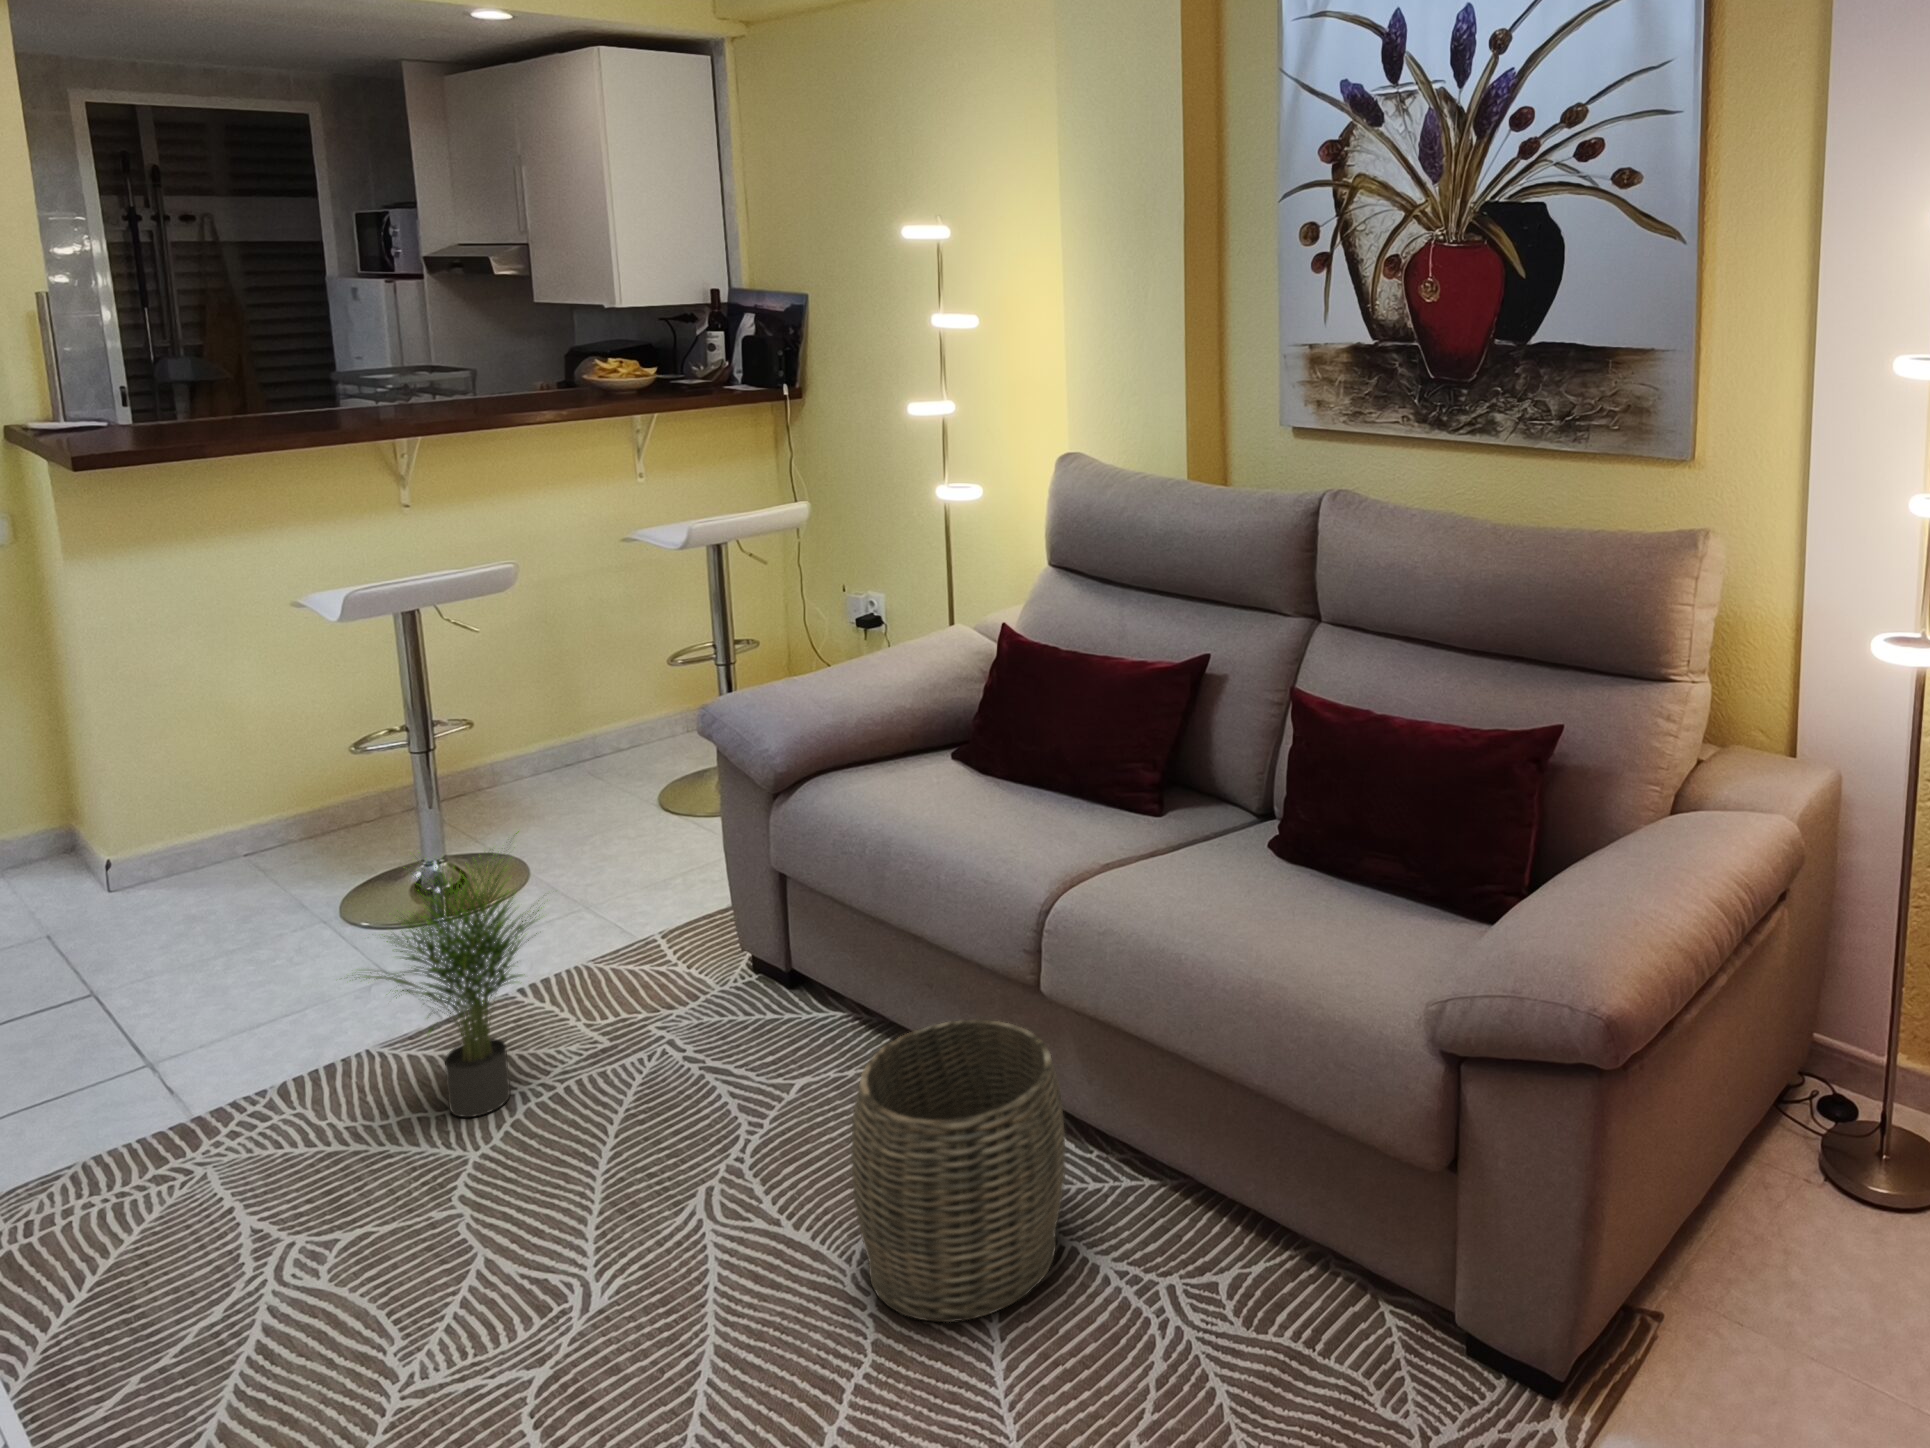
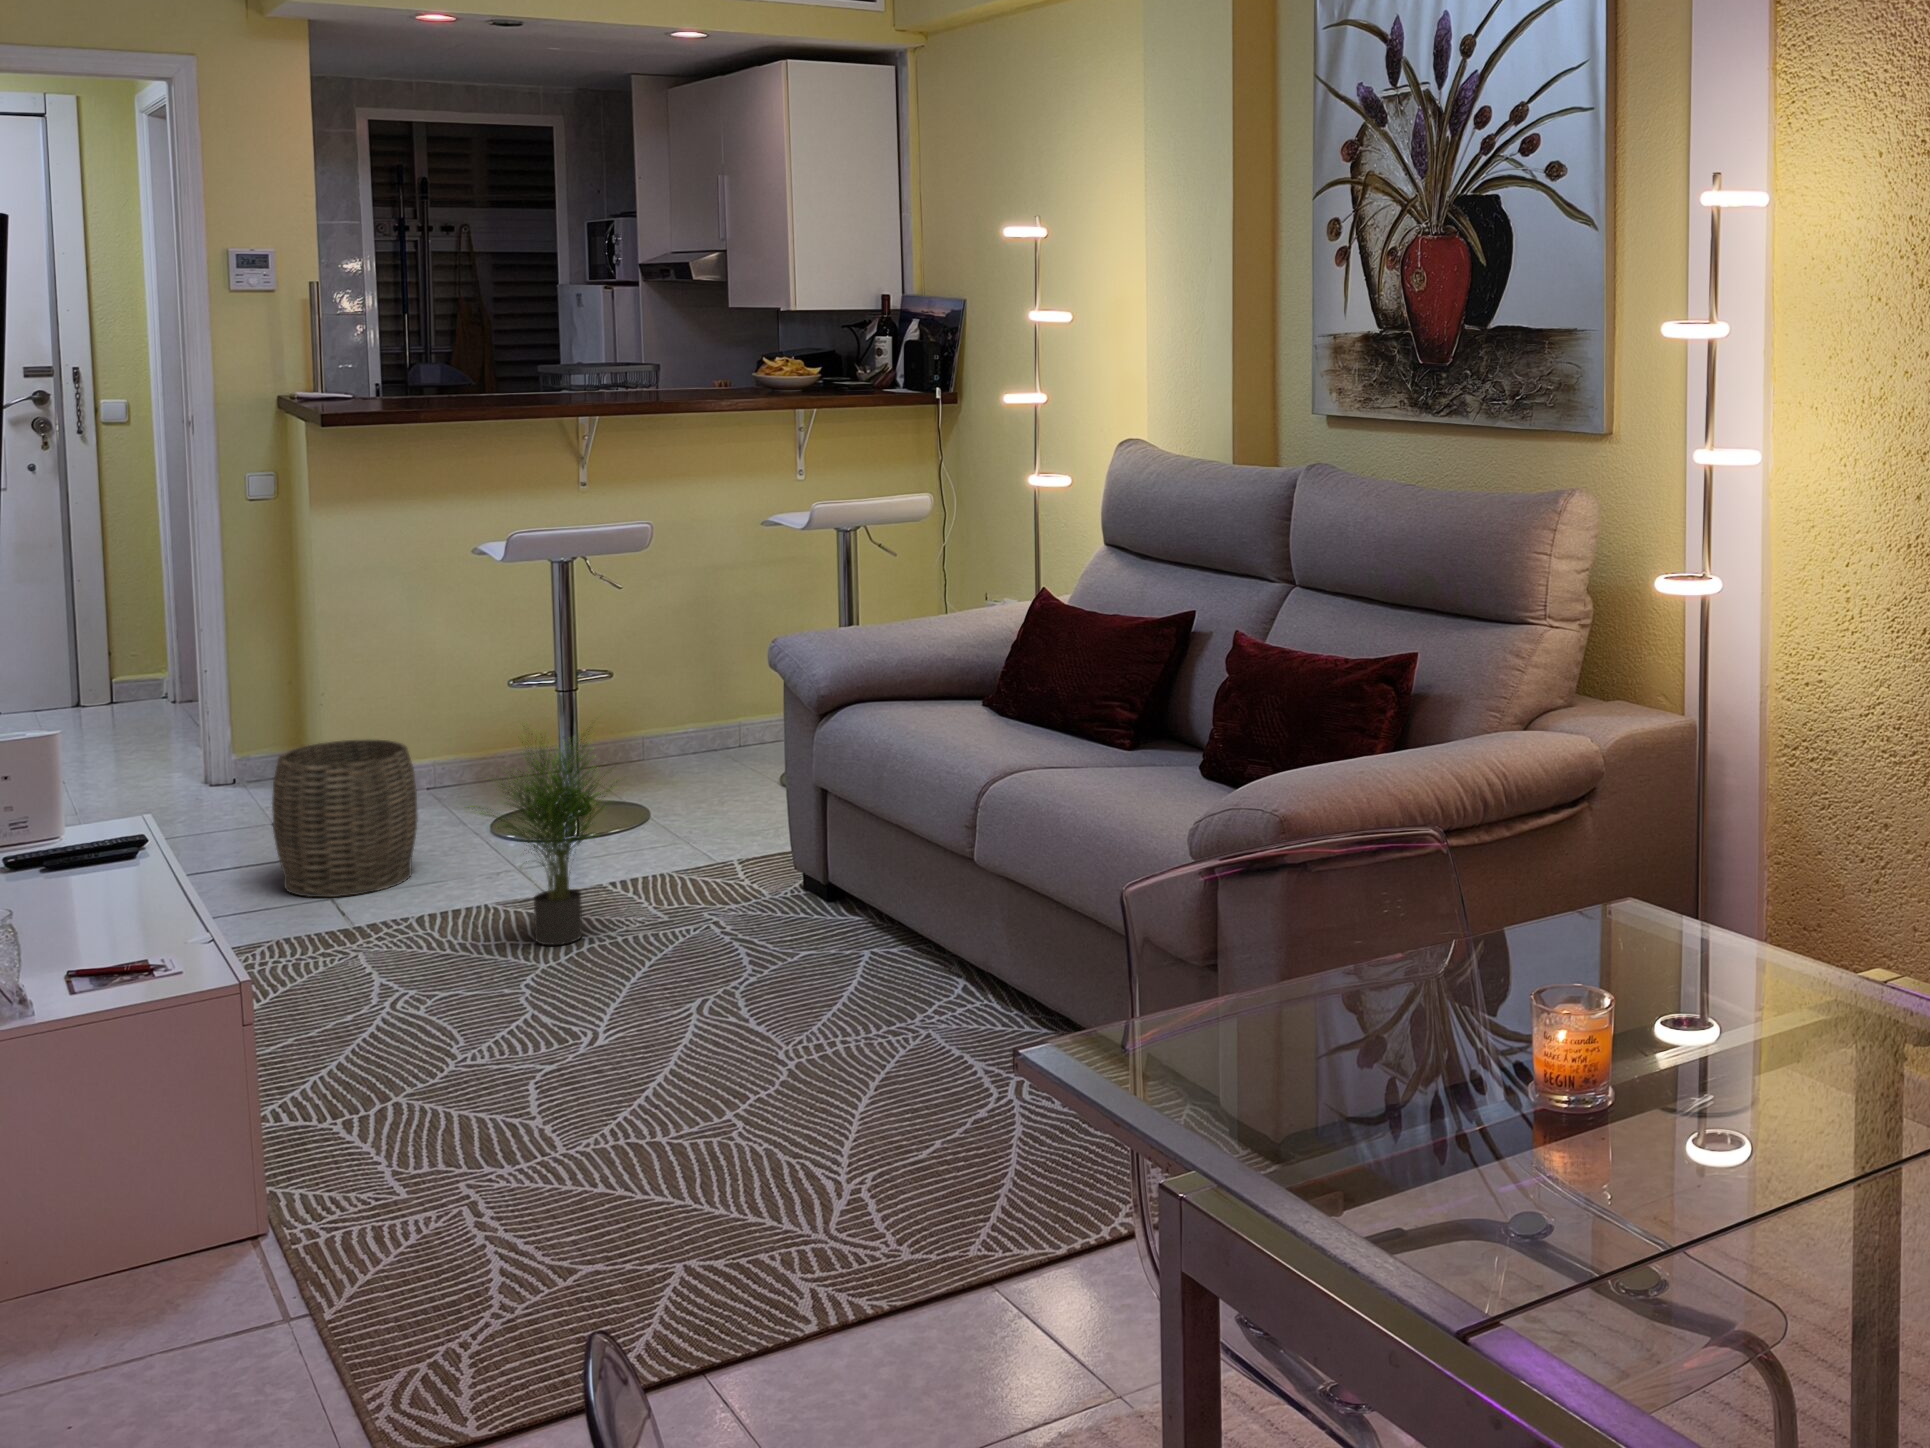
woven basket: present [851,1020,1066,1322] -> present [272,739,418,897]

